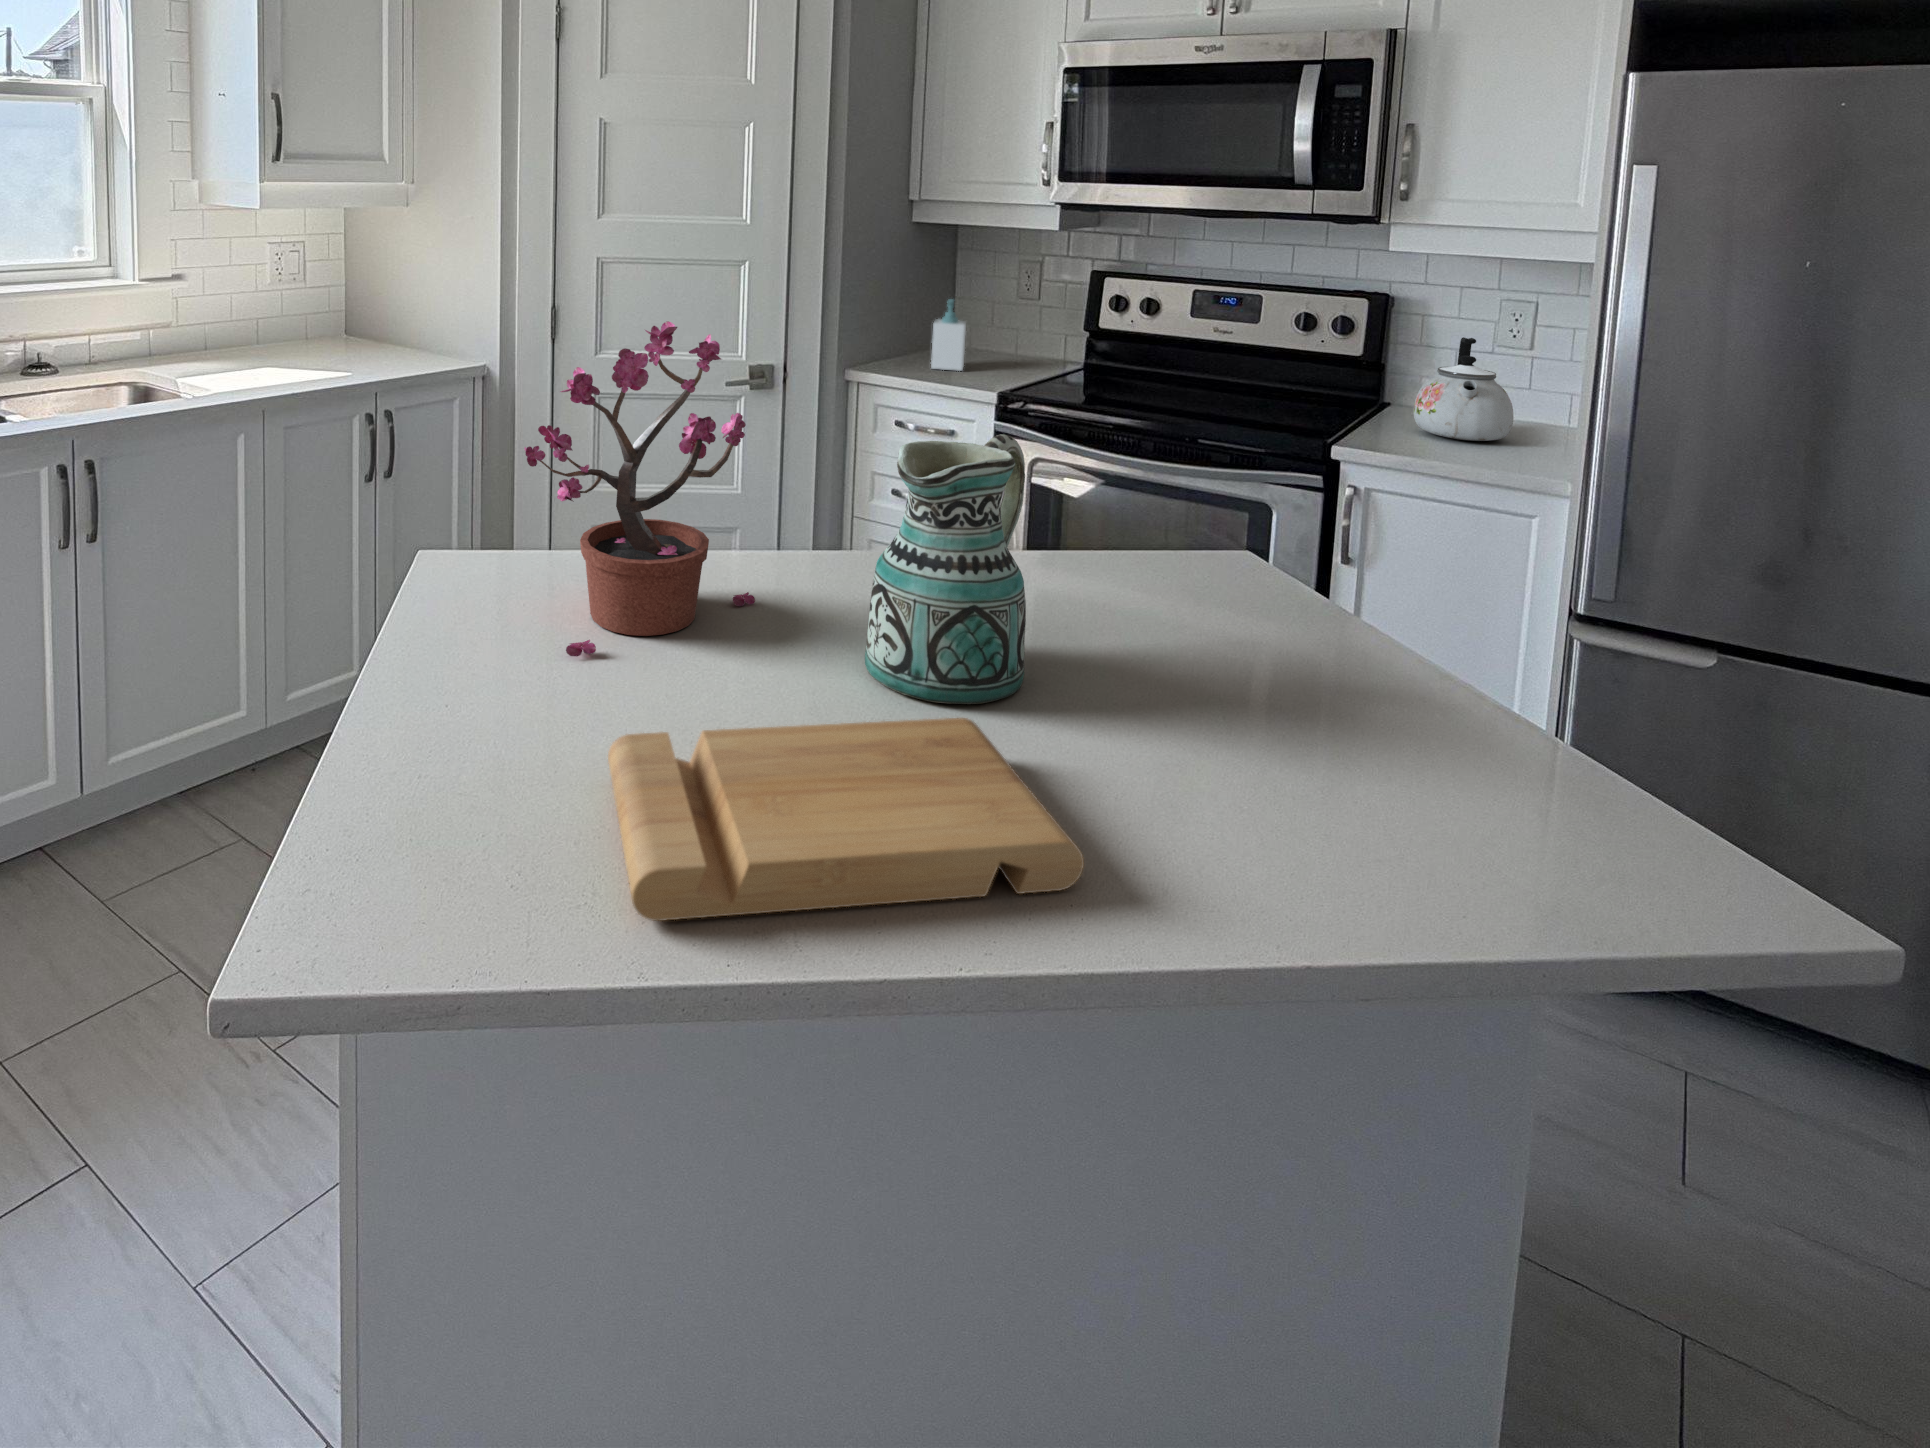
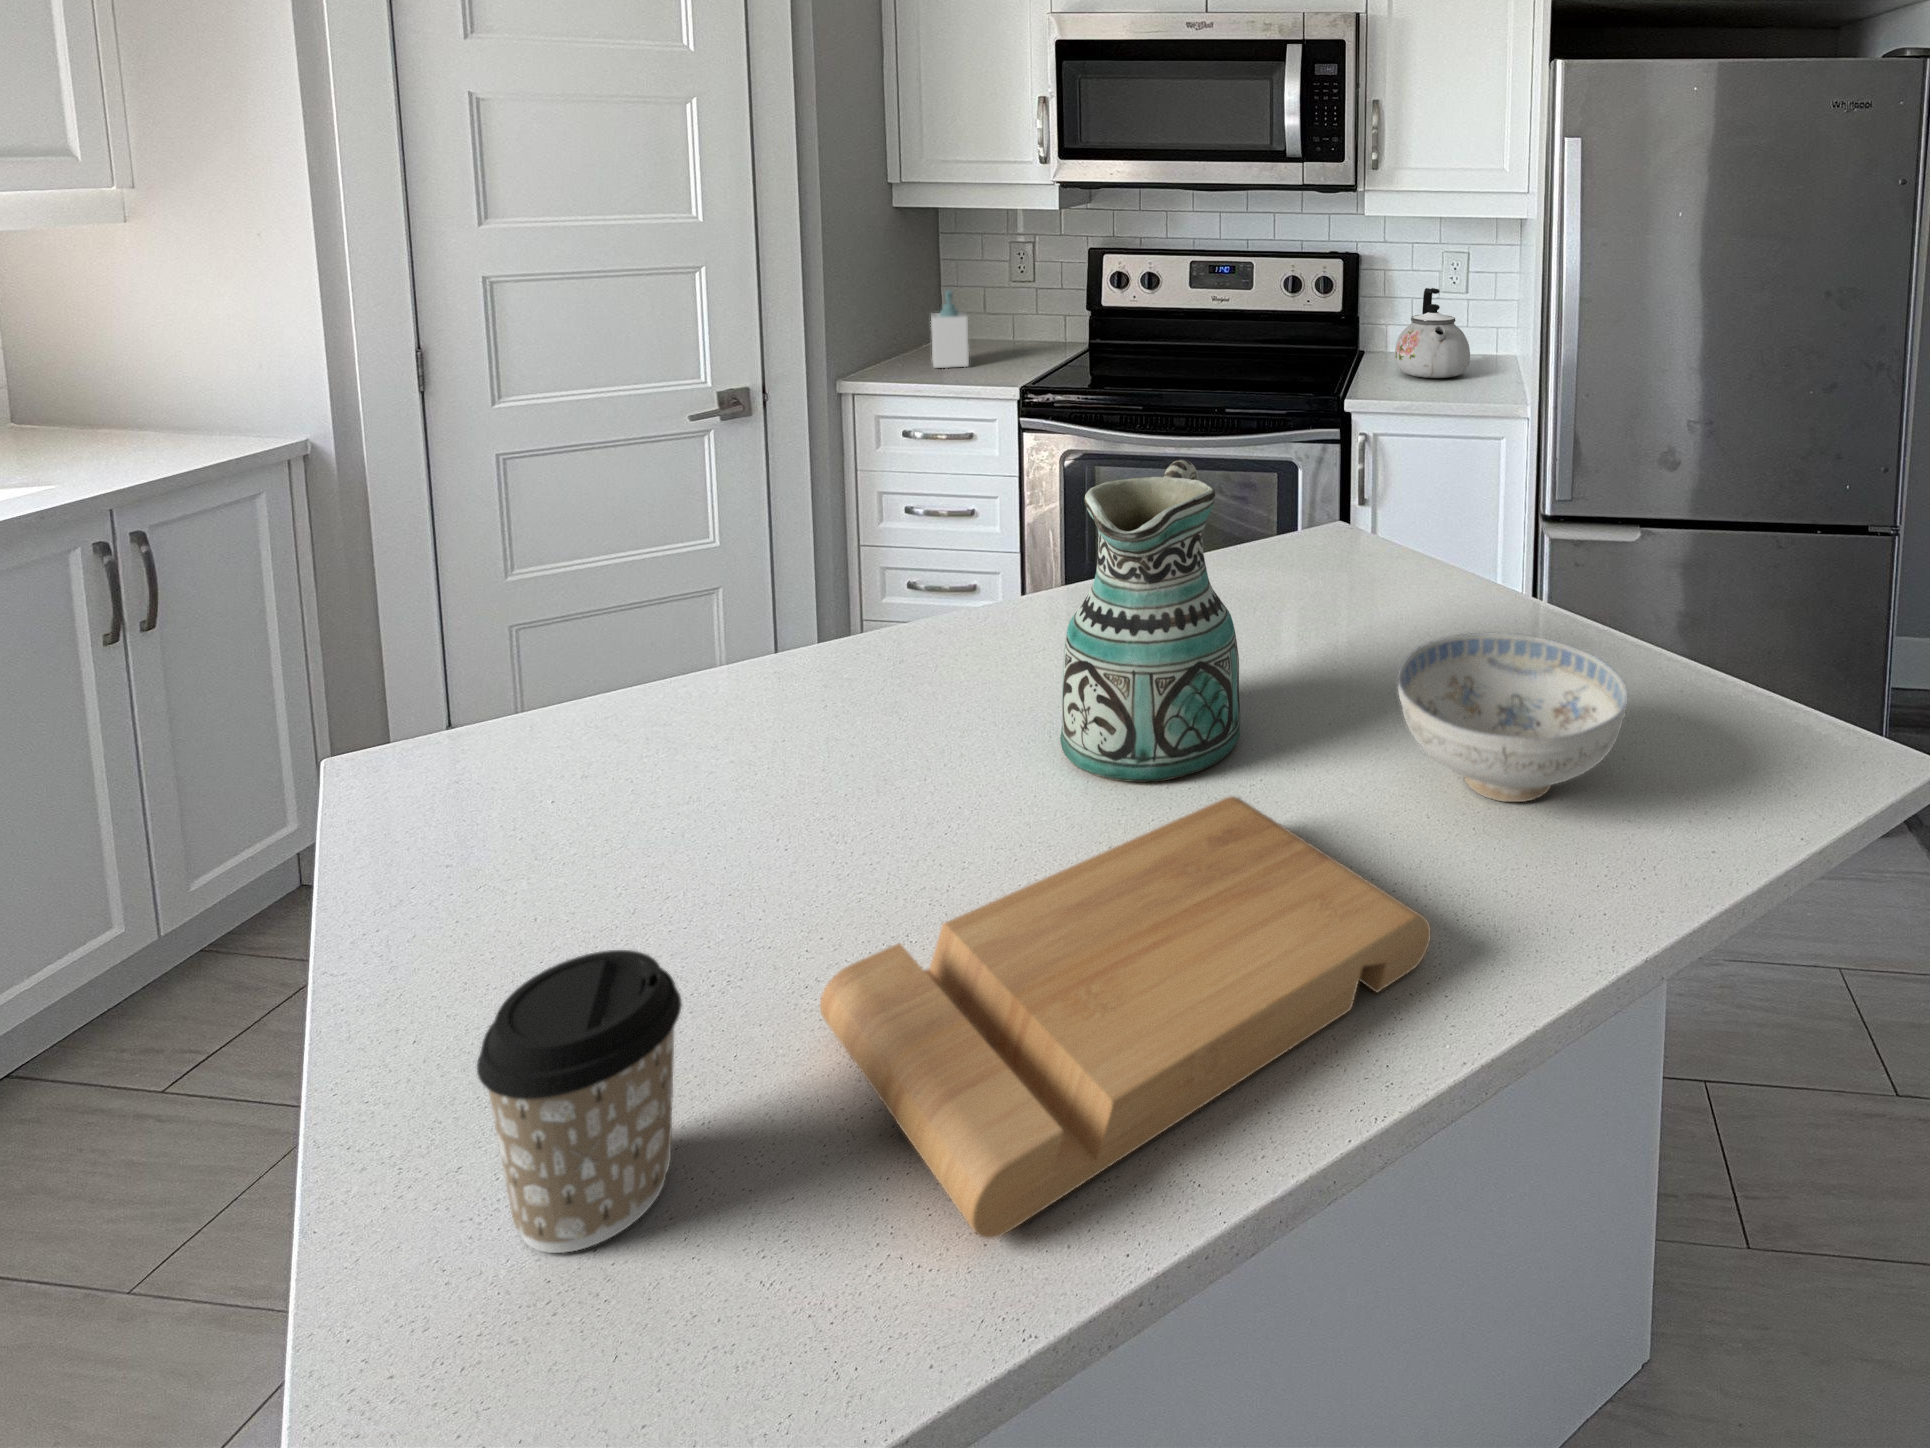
potted plant: present [525,321,755,657] -> none [537,378,890,863]
ceramic bowl: none [1149,642,1403,814] -> present [1398,633,1628,802]
coffee cup: none [392,657,507,833] -> present [477,950,682,1253]

